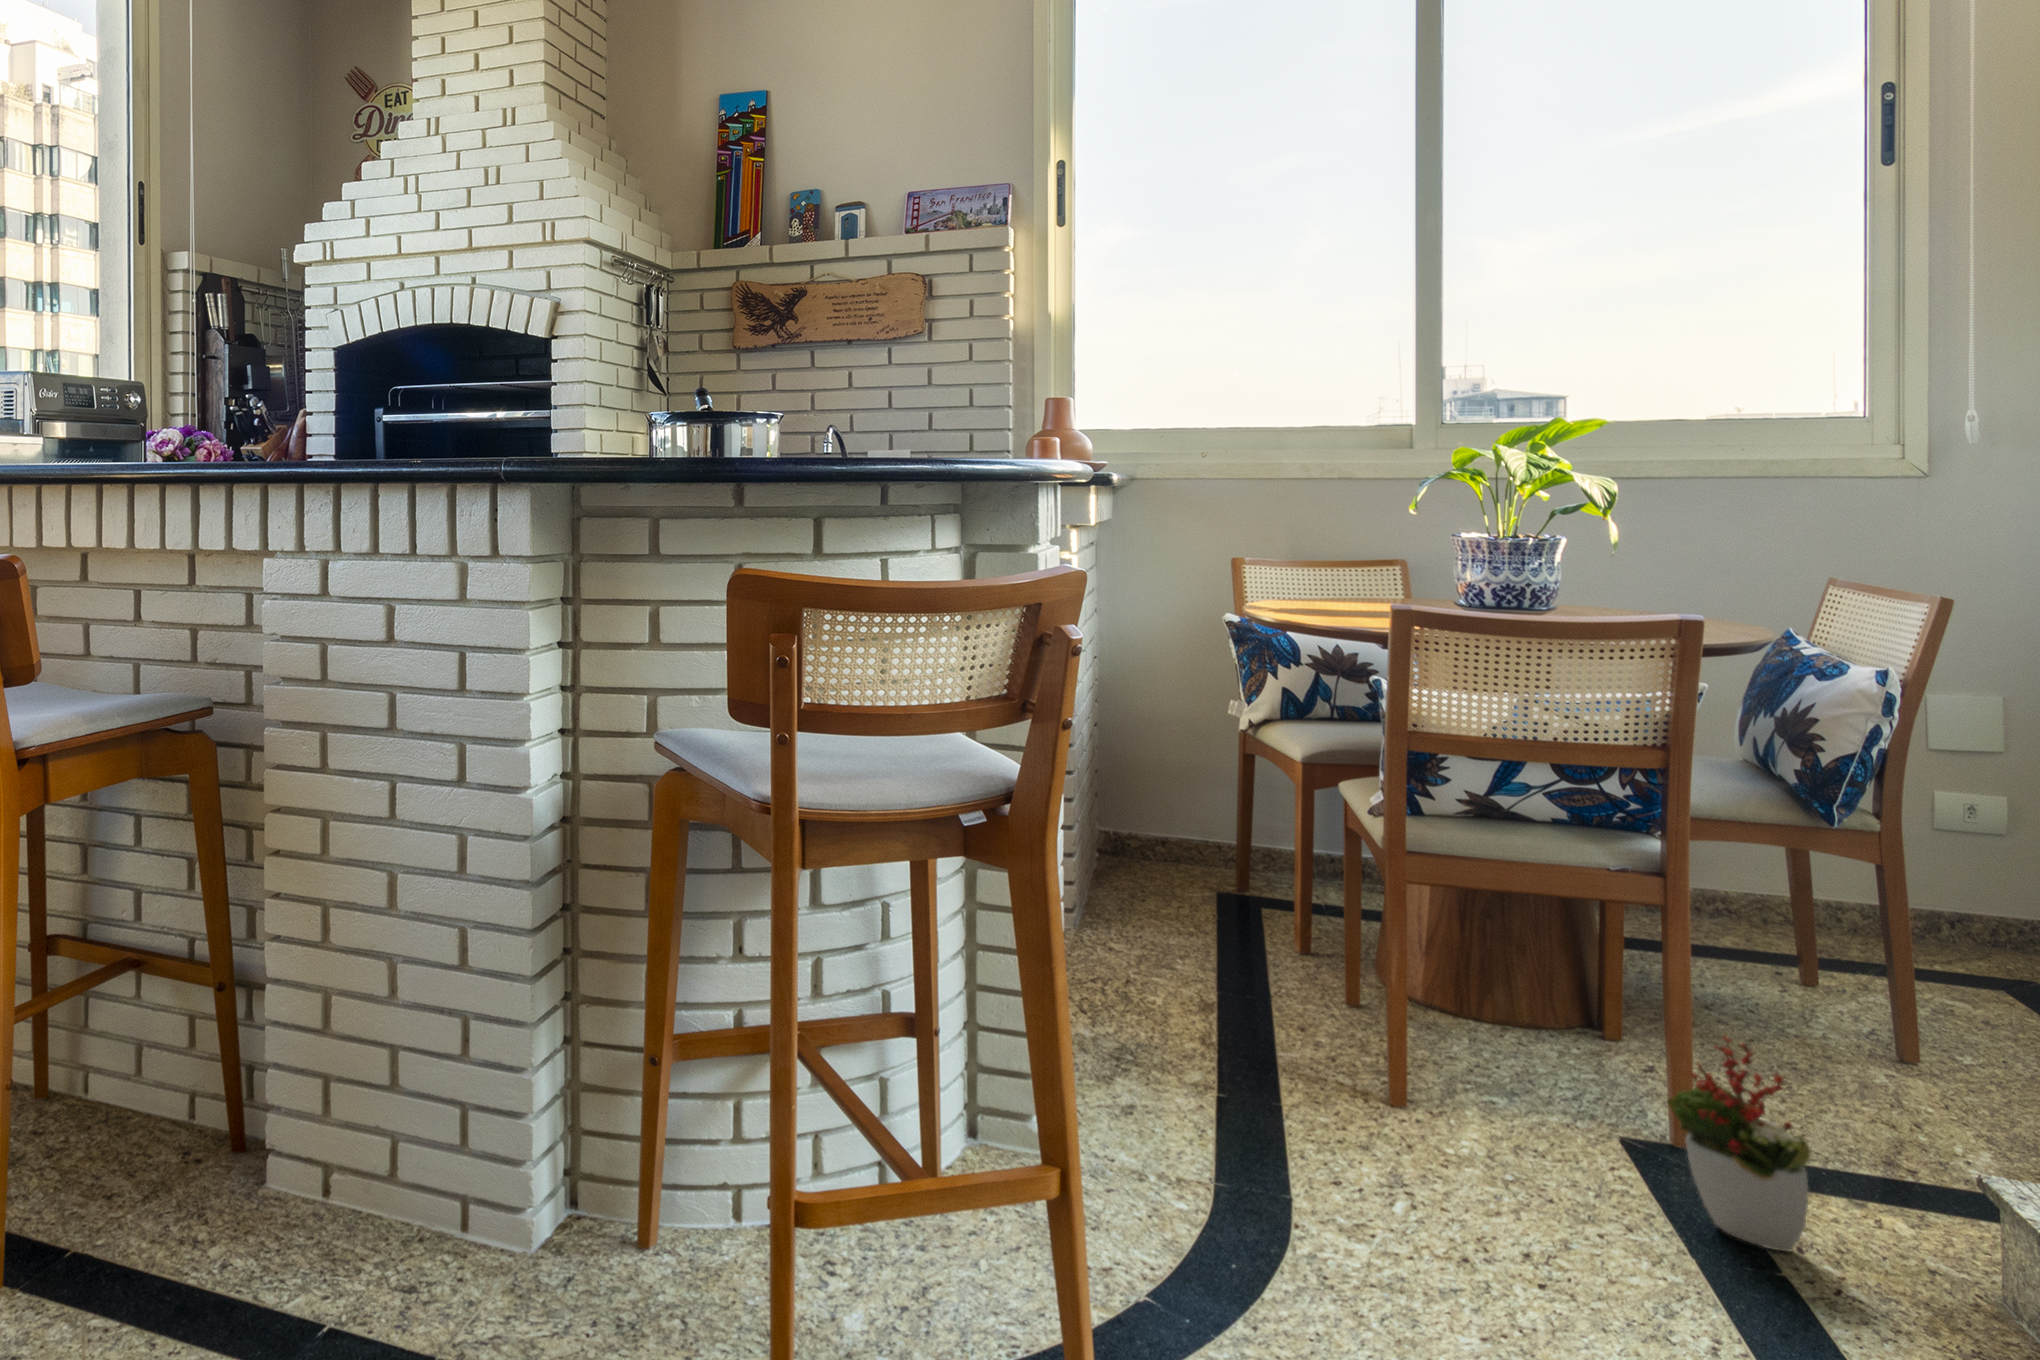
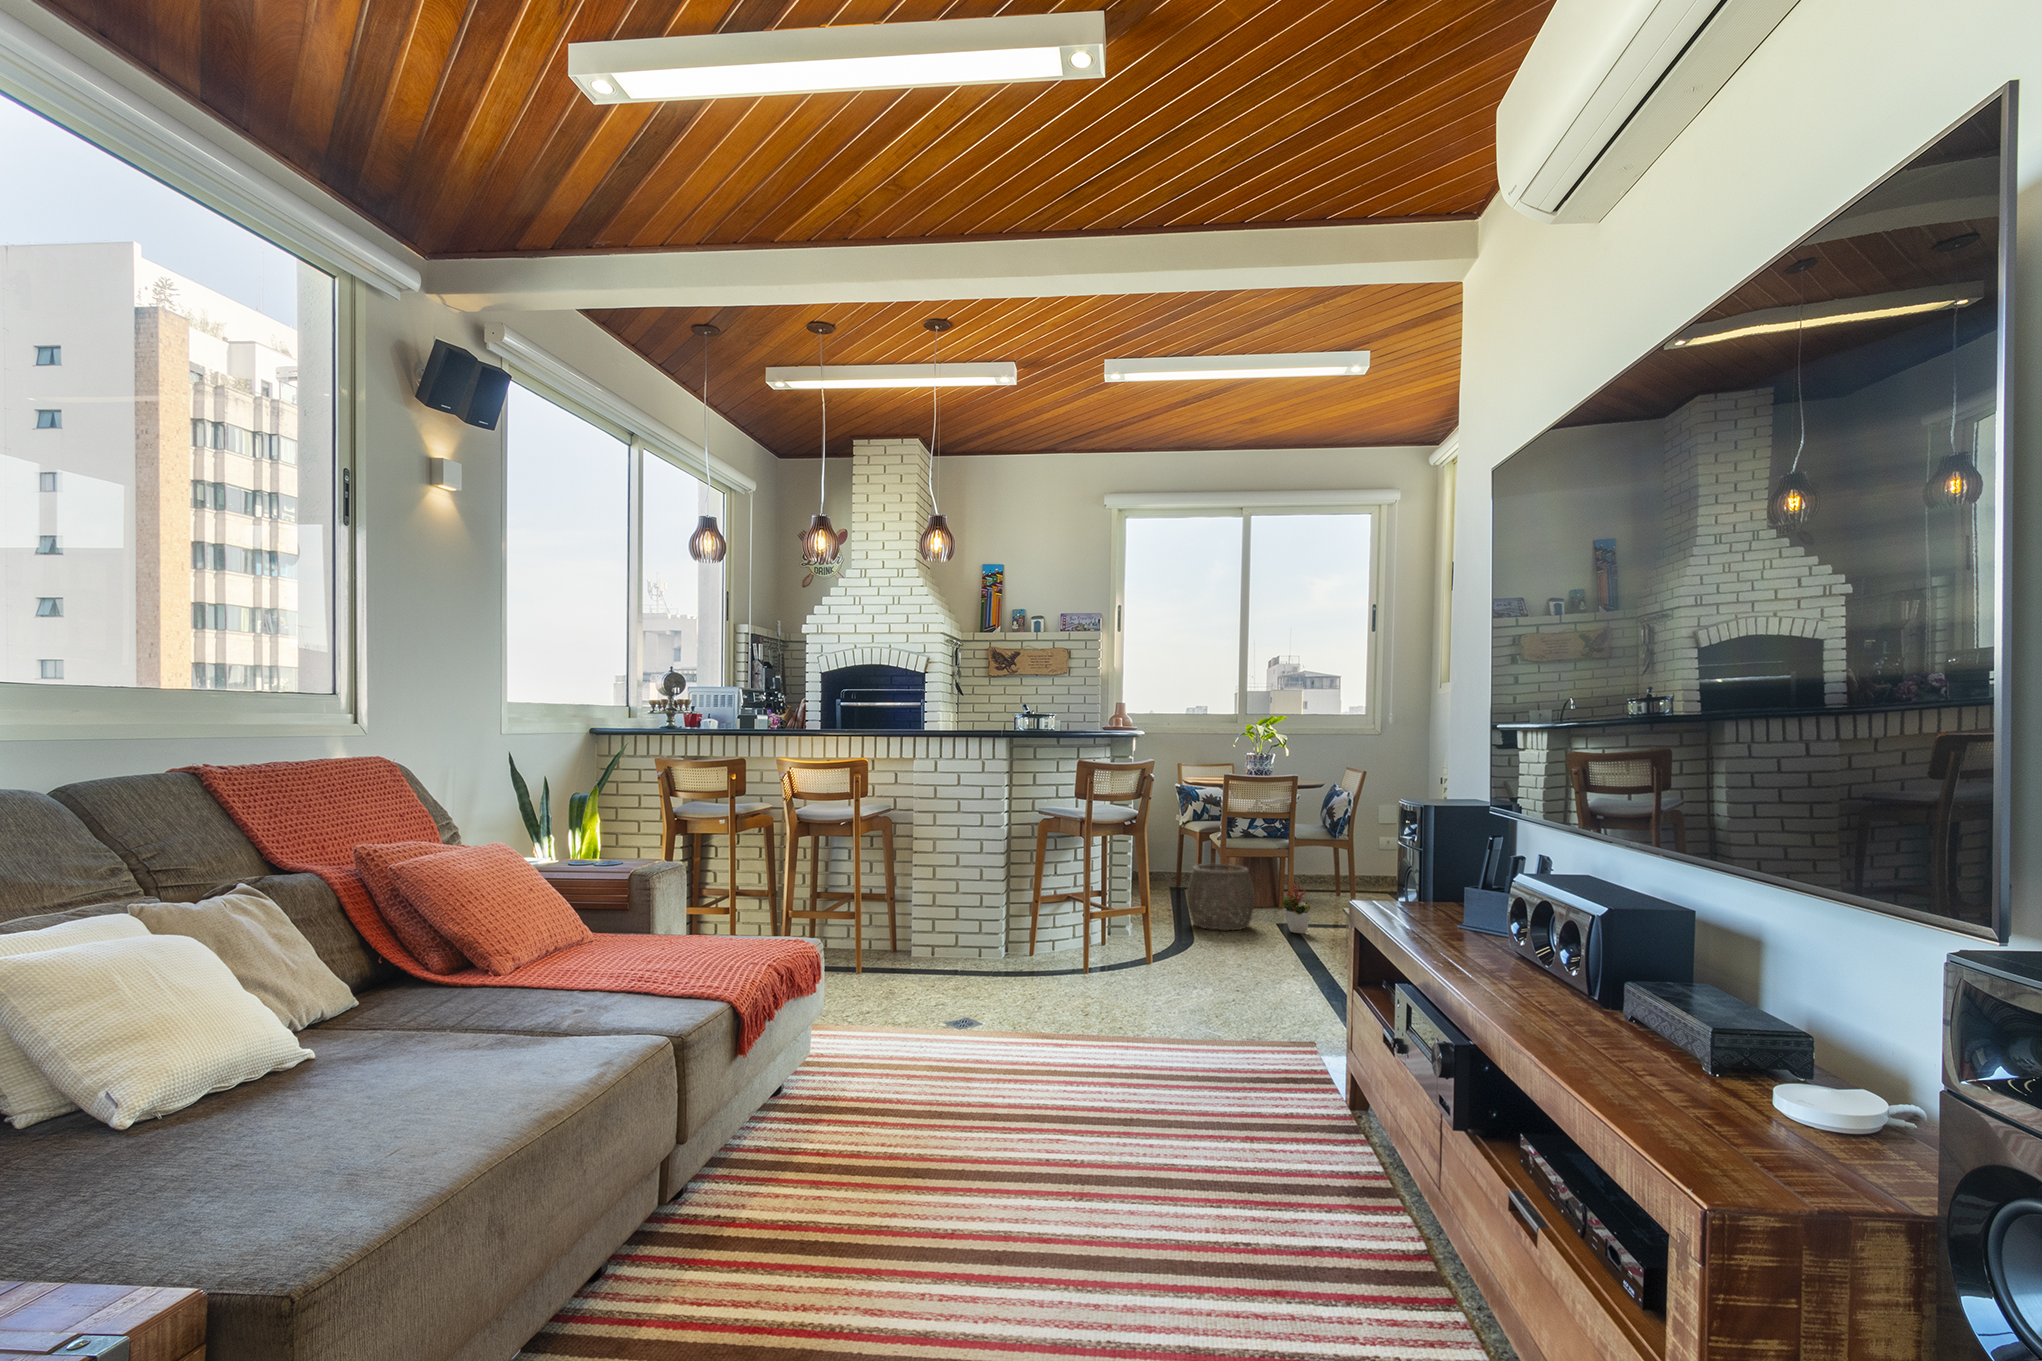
woven basket: none [1265,910,1548,1197] -> present [1187,864,1255,931]

